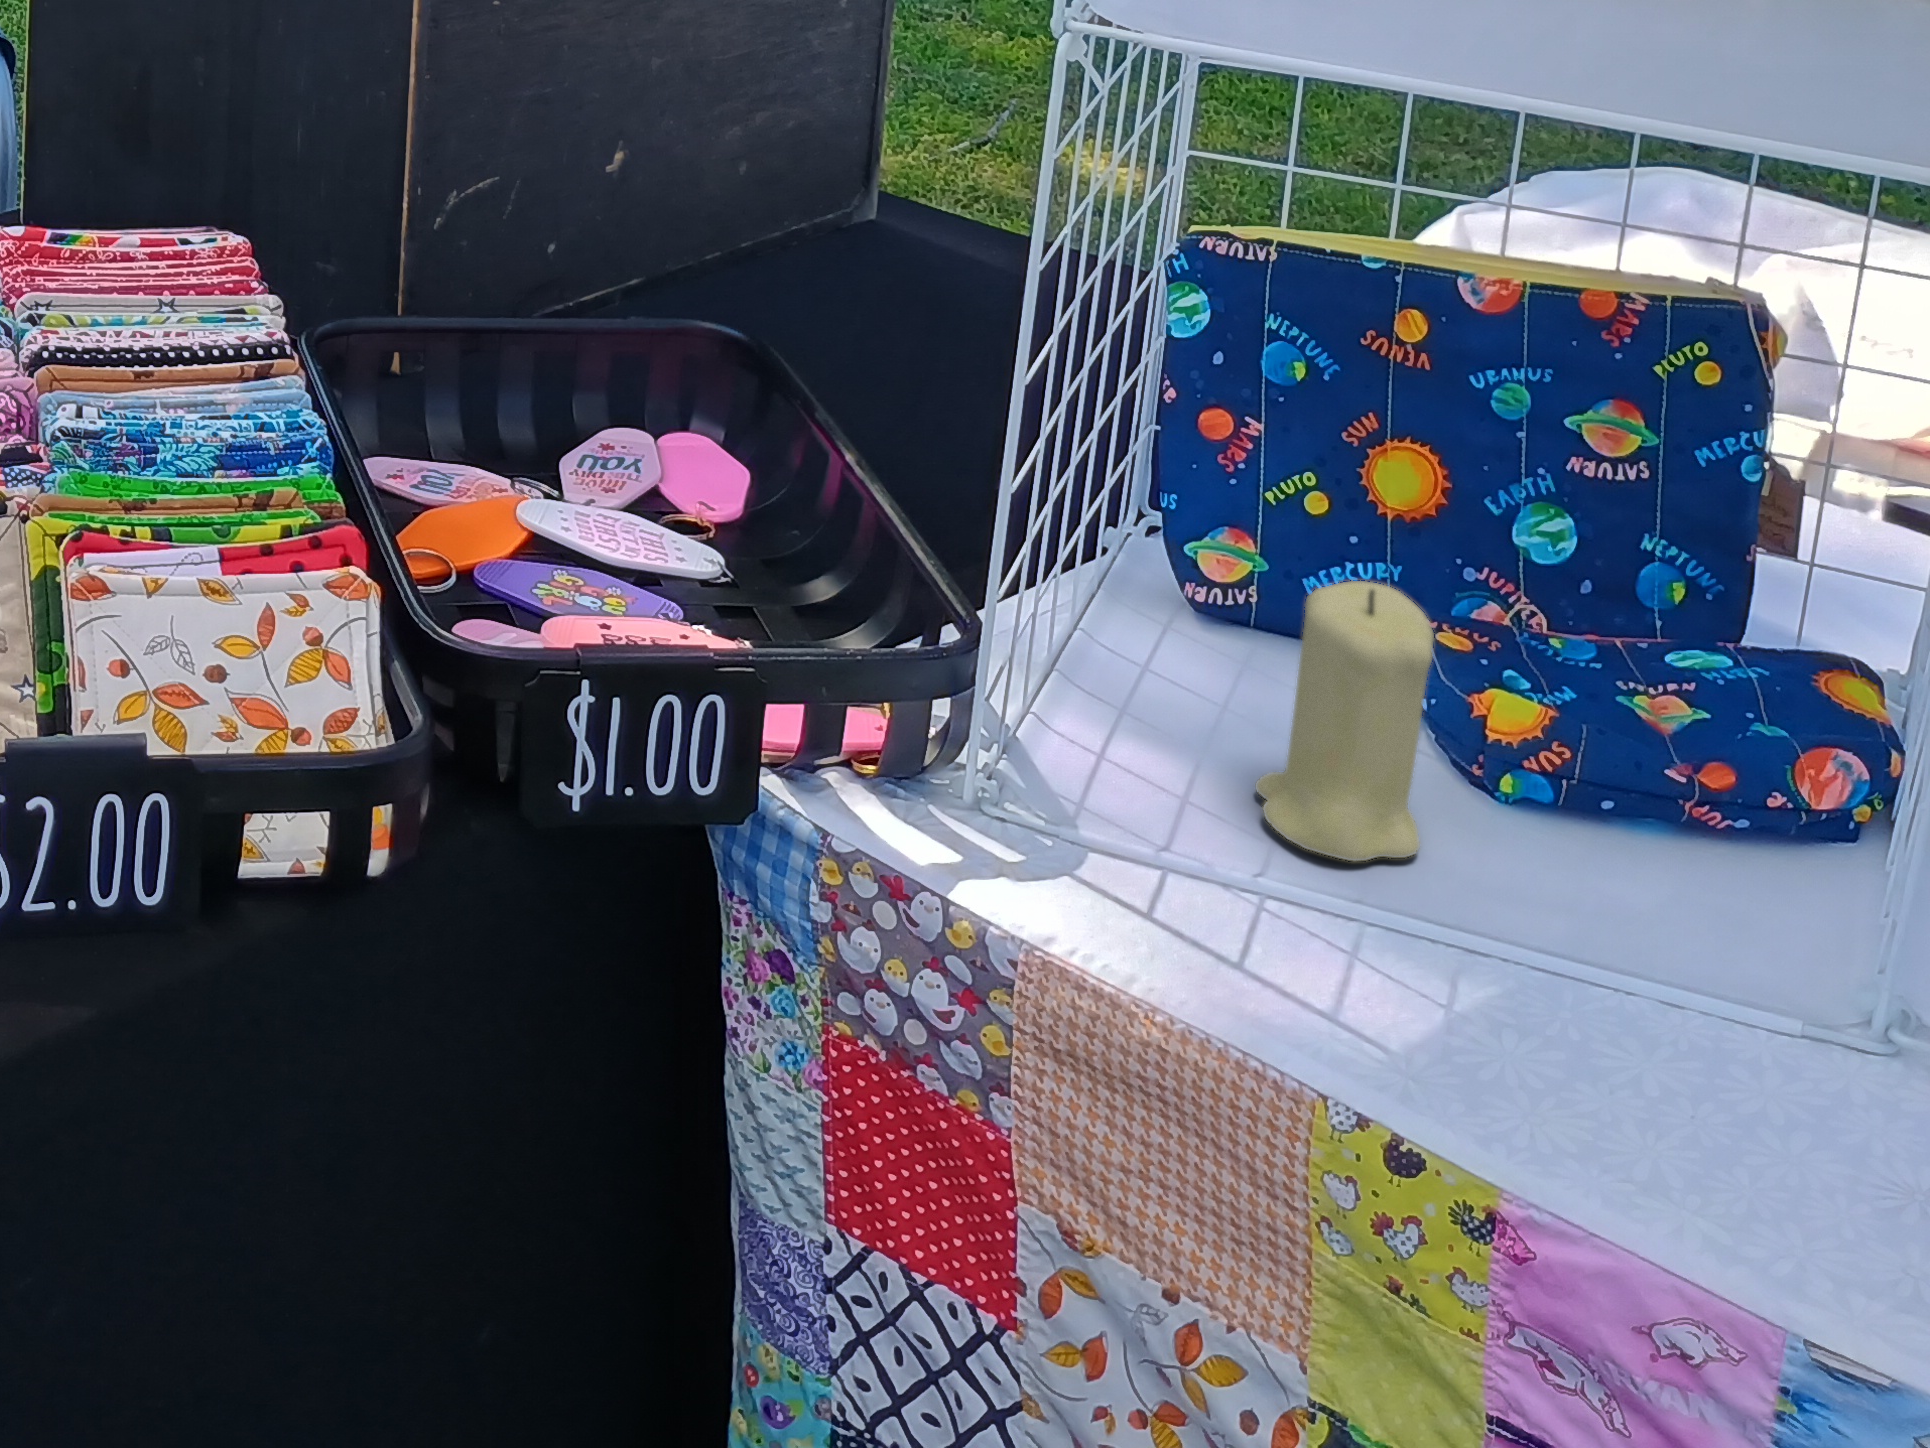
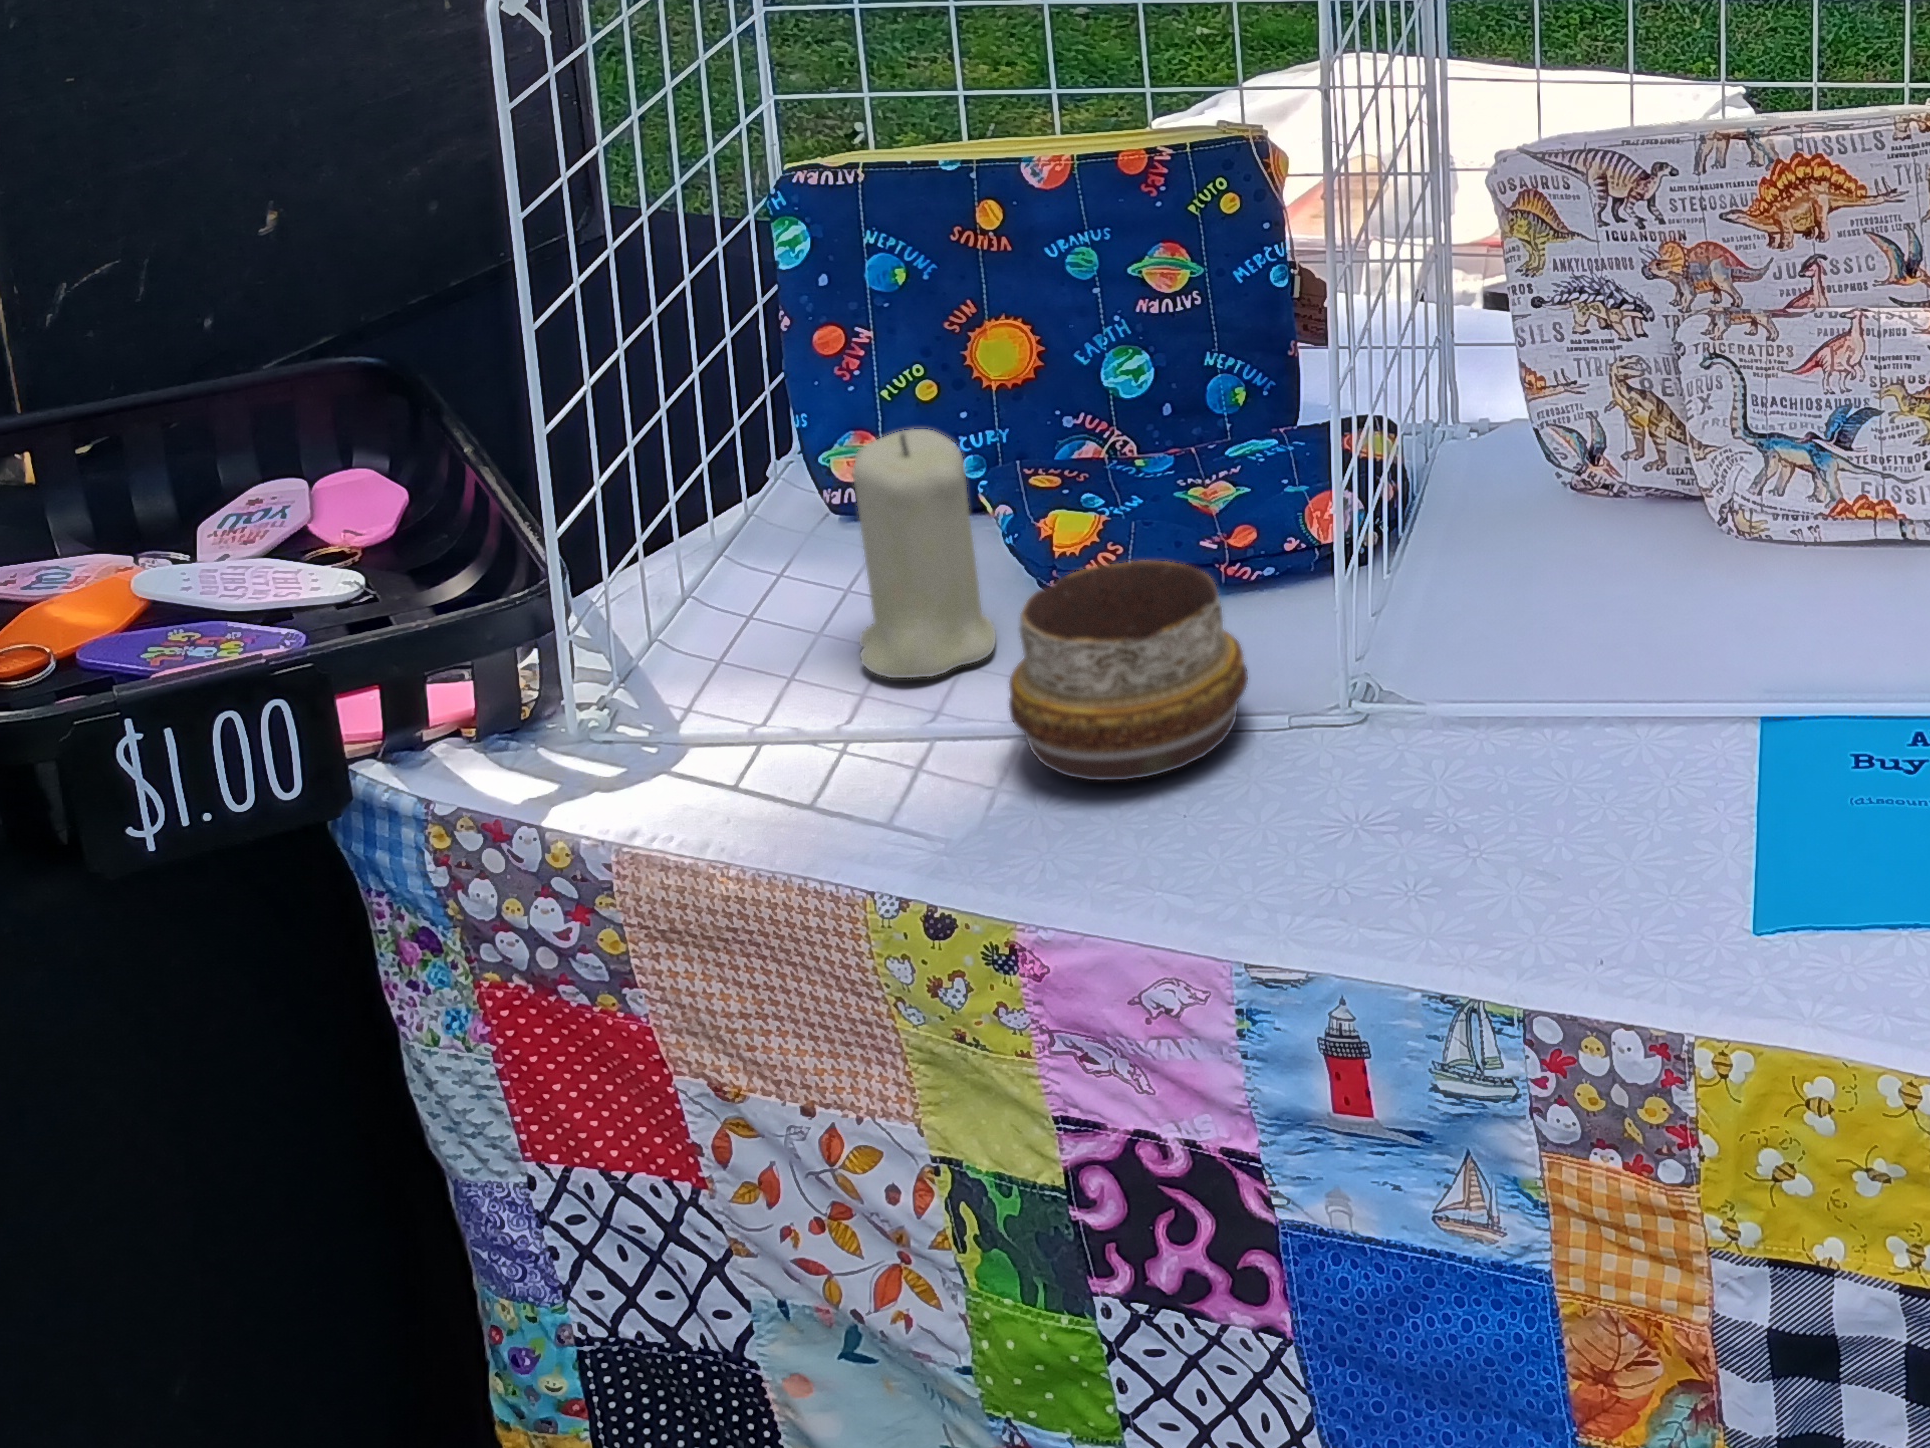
decorative bowl: none [1486,818,1792,1097] -> present [1009,561,1248,780]

